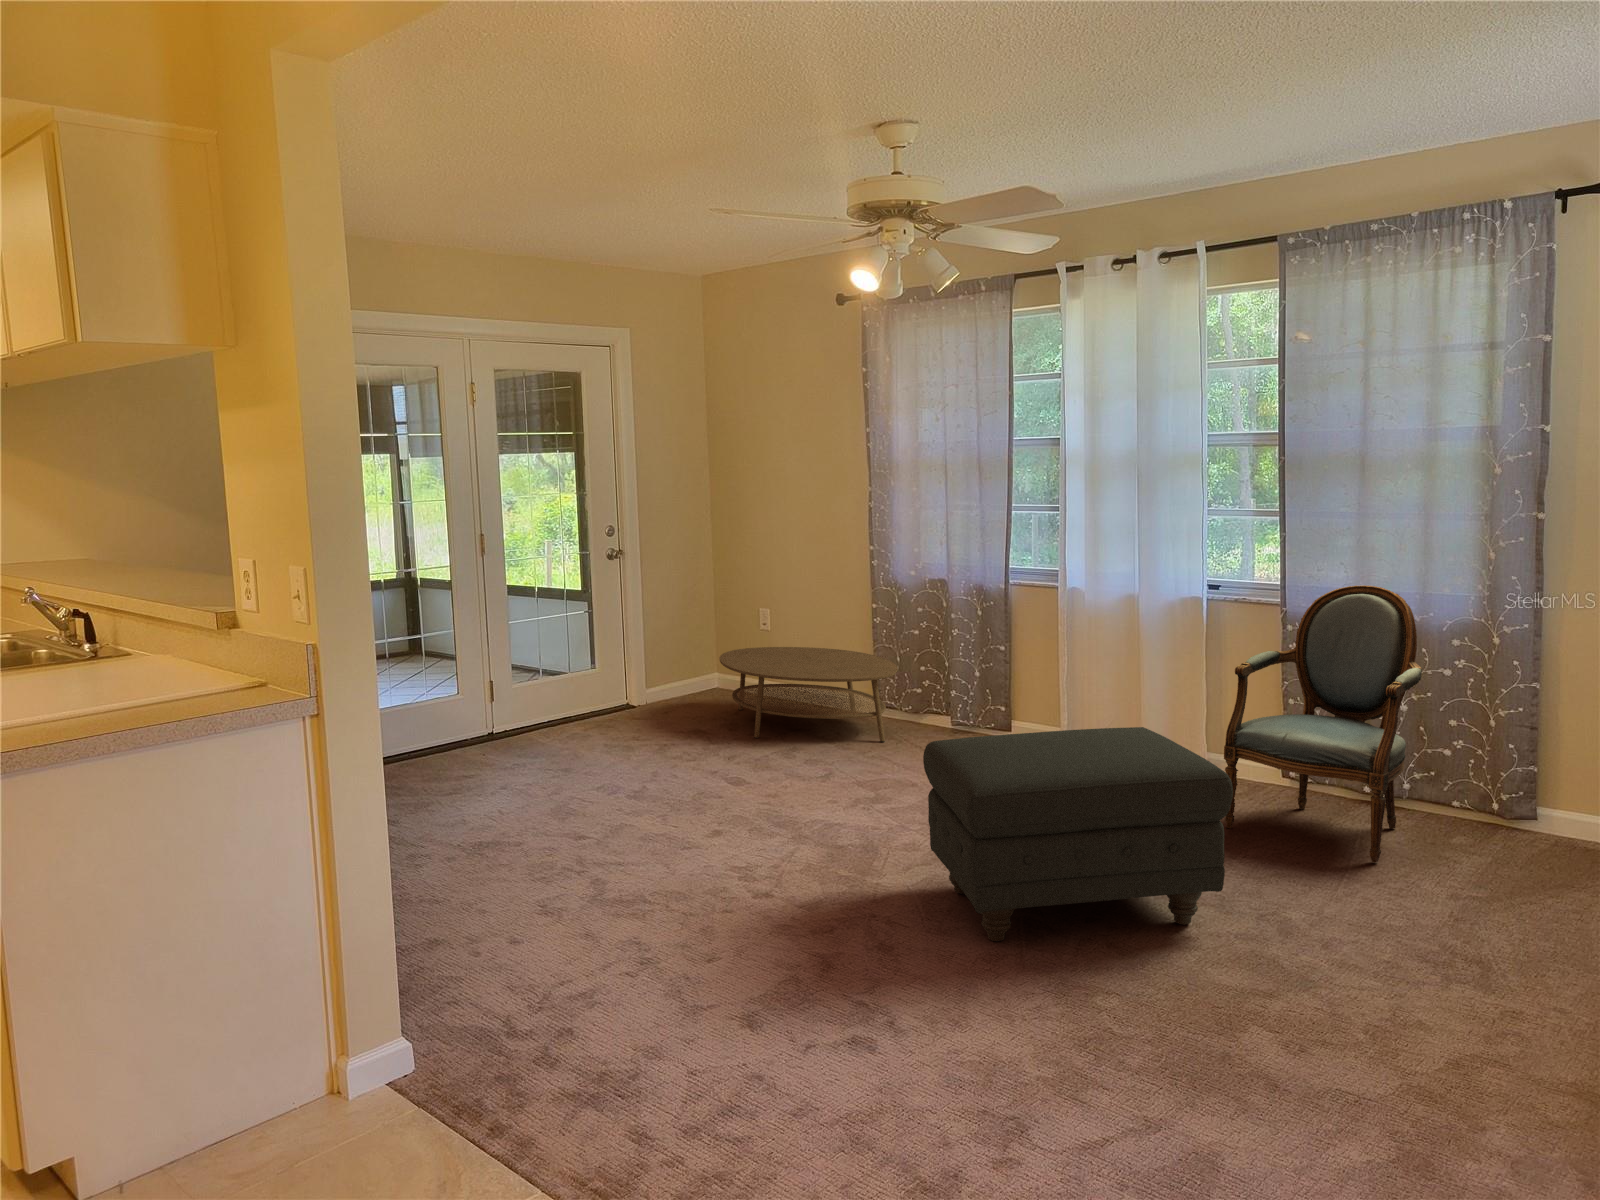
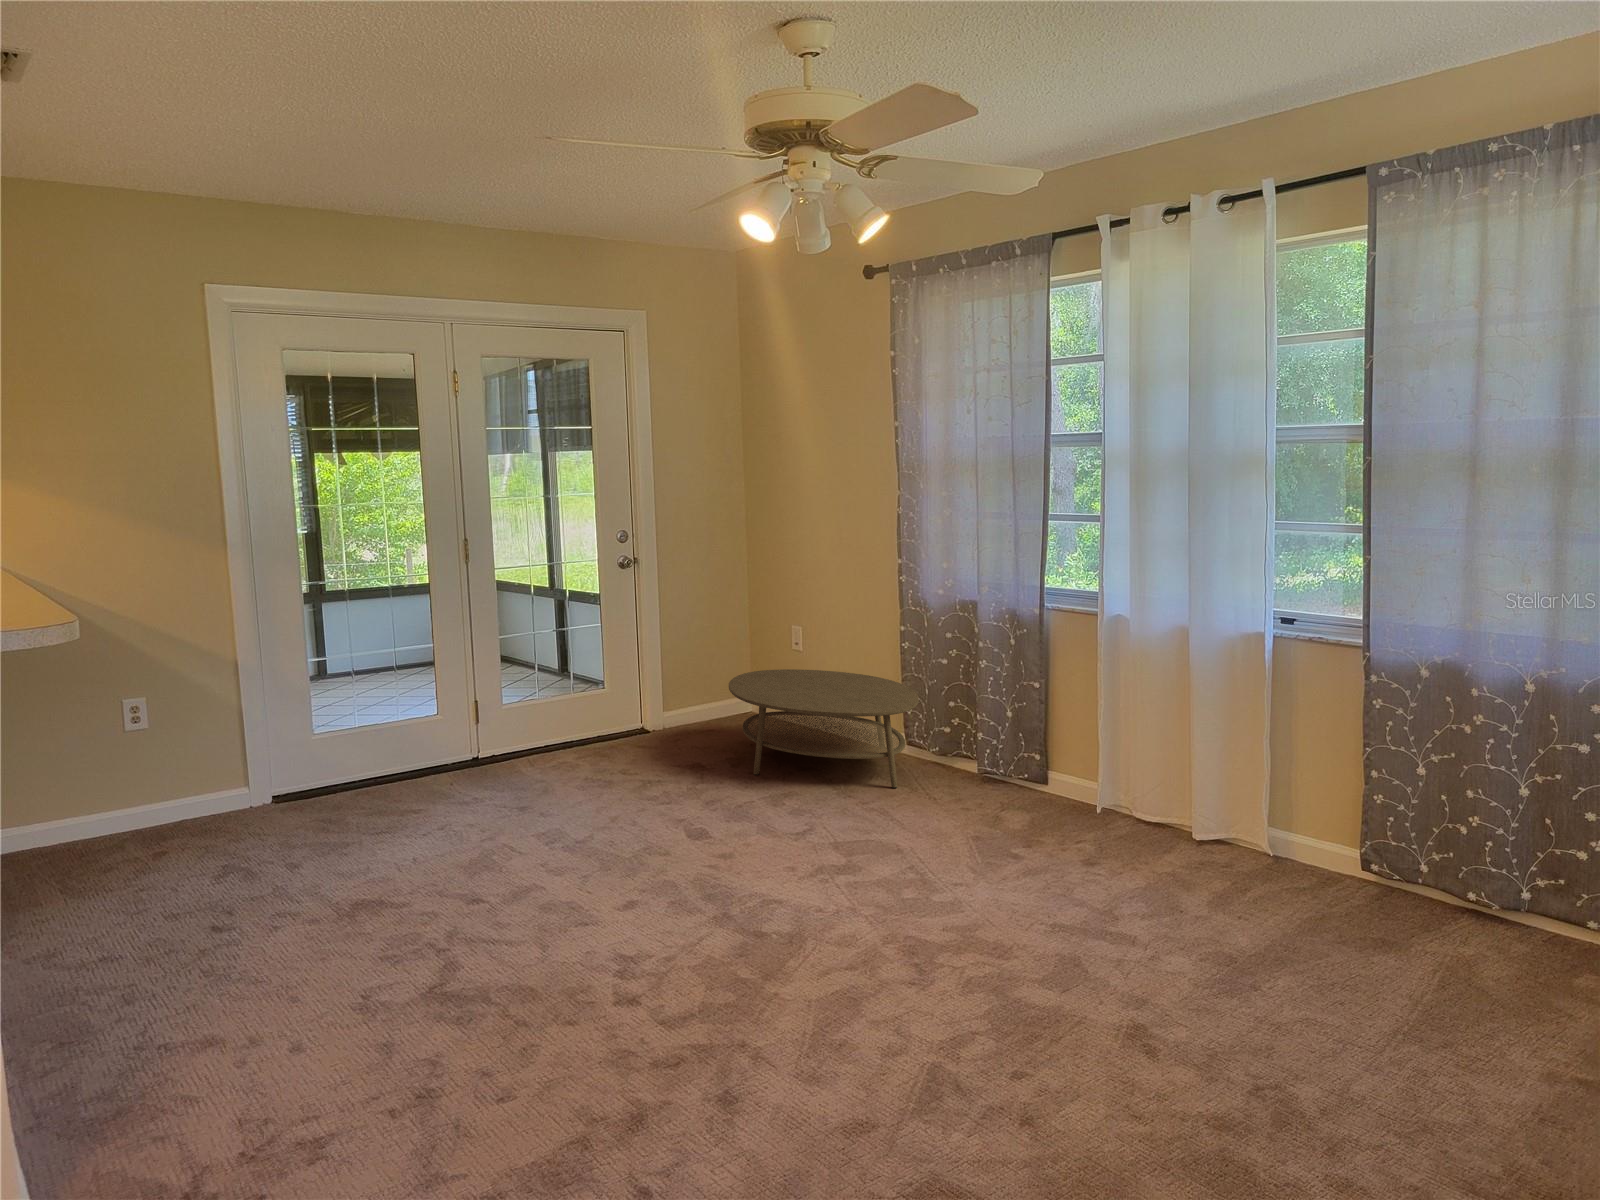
armchair: present [1224,585,1422,863] -> none [1263,627,1536,1009]
ottoman: present [923,727,1233,941] -> none [830,807,1208,1088]

